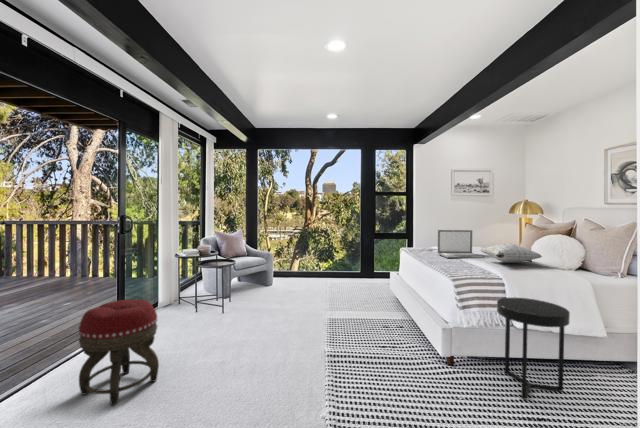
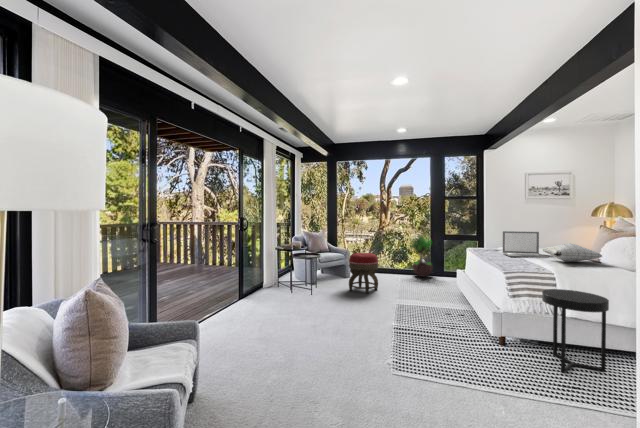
potted tree: none [335,231,364,279] -> present [410,237,433,277]
footstool: present [79,300,159,405] -> present [349,253,378,294]

